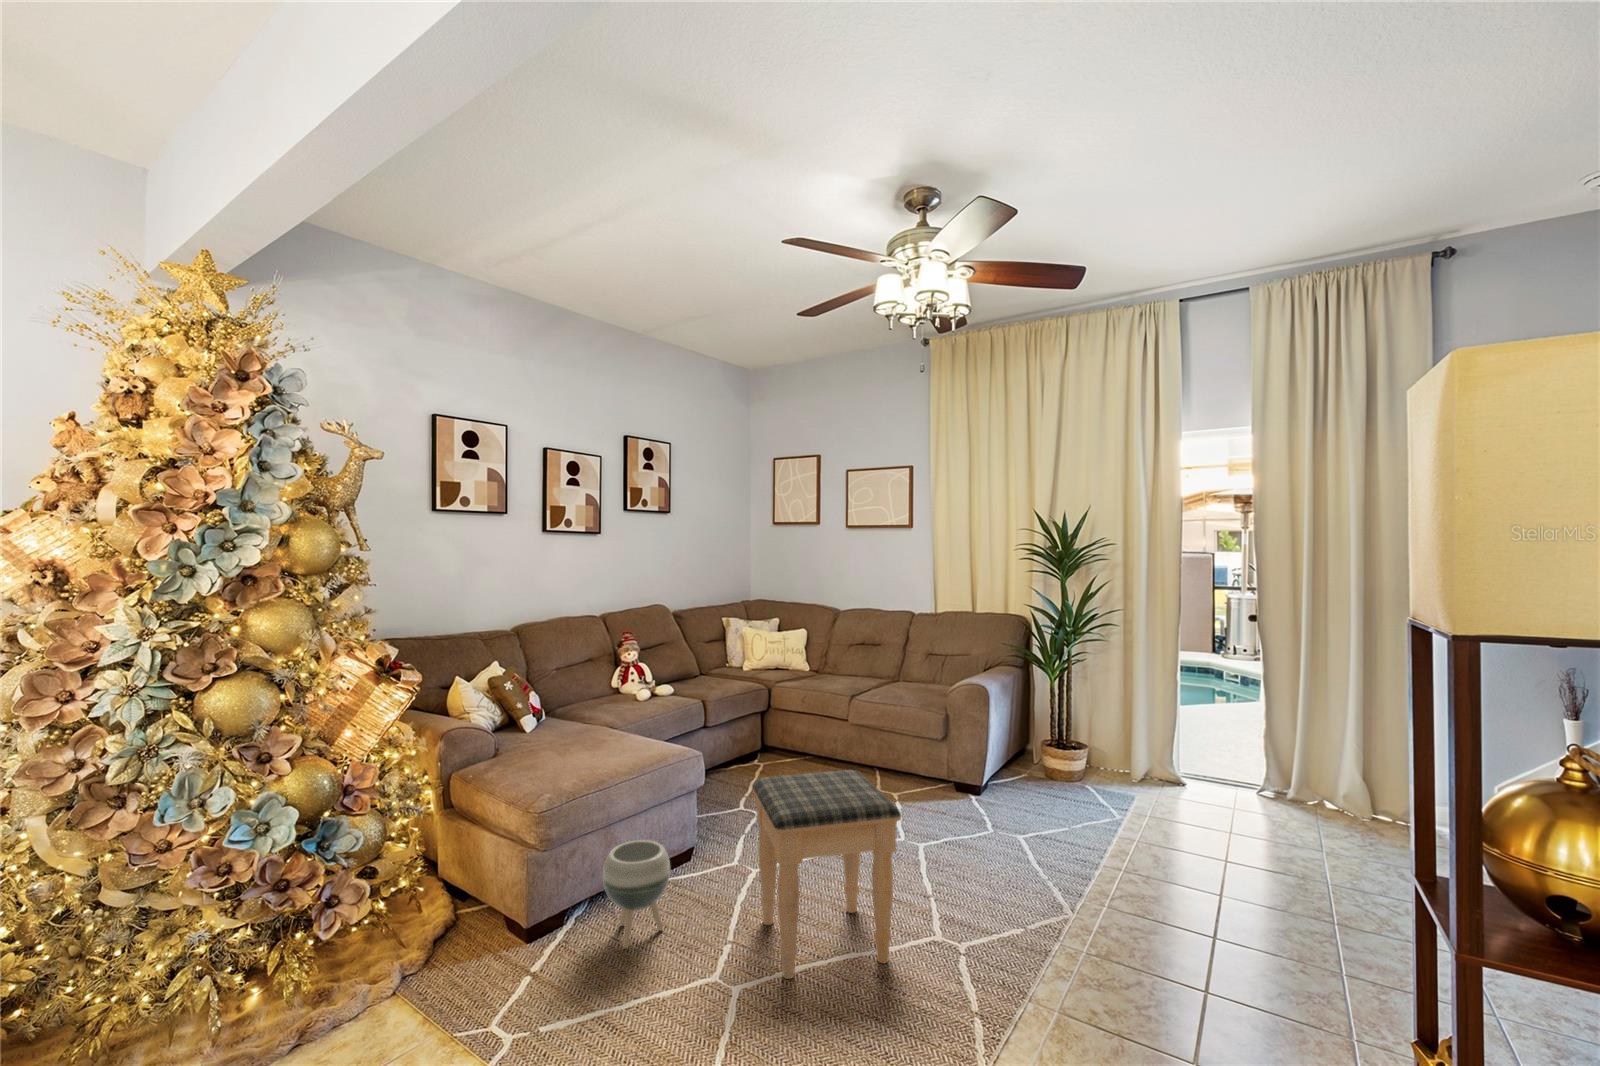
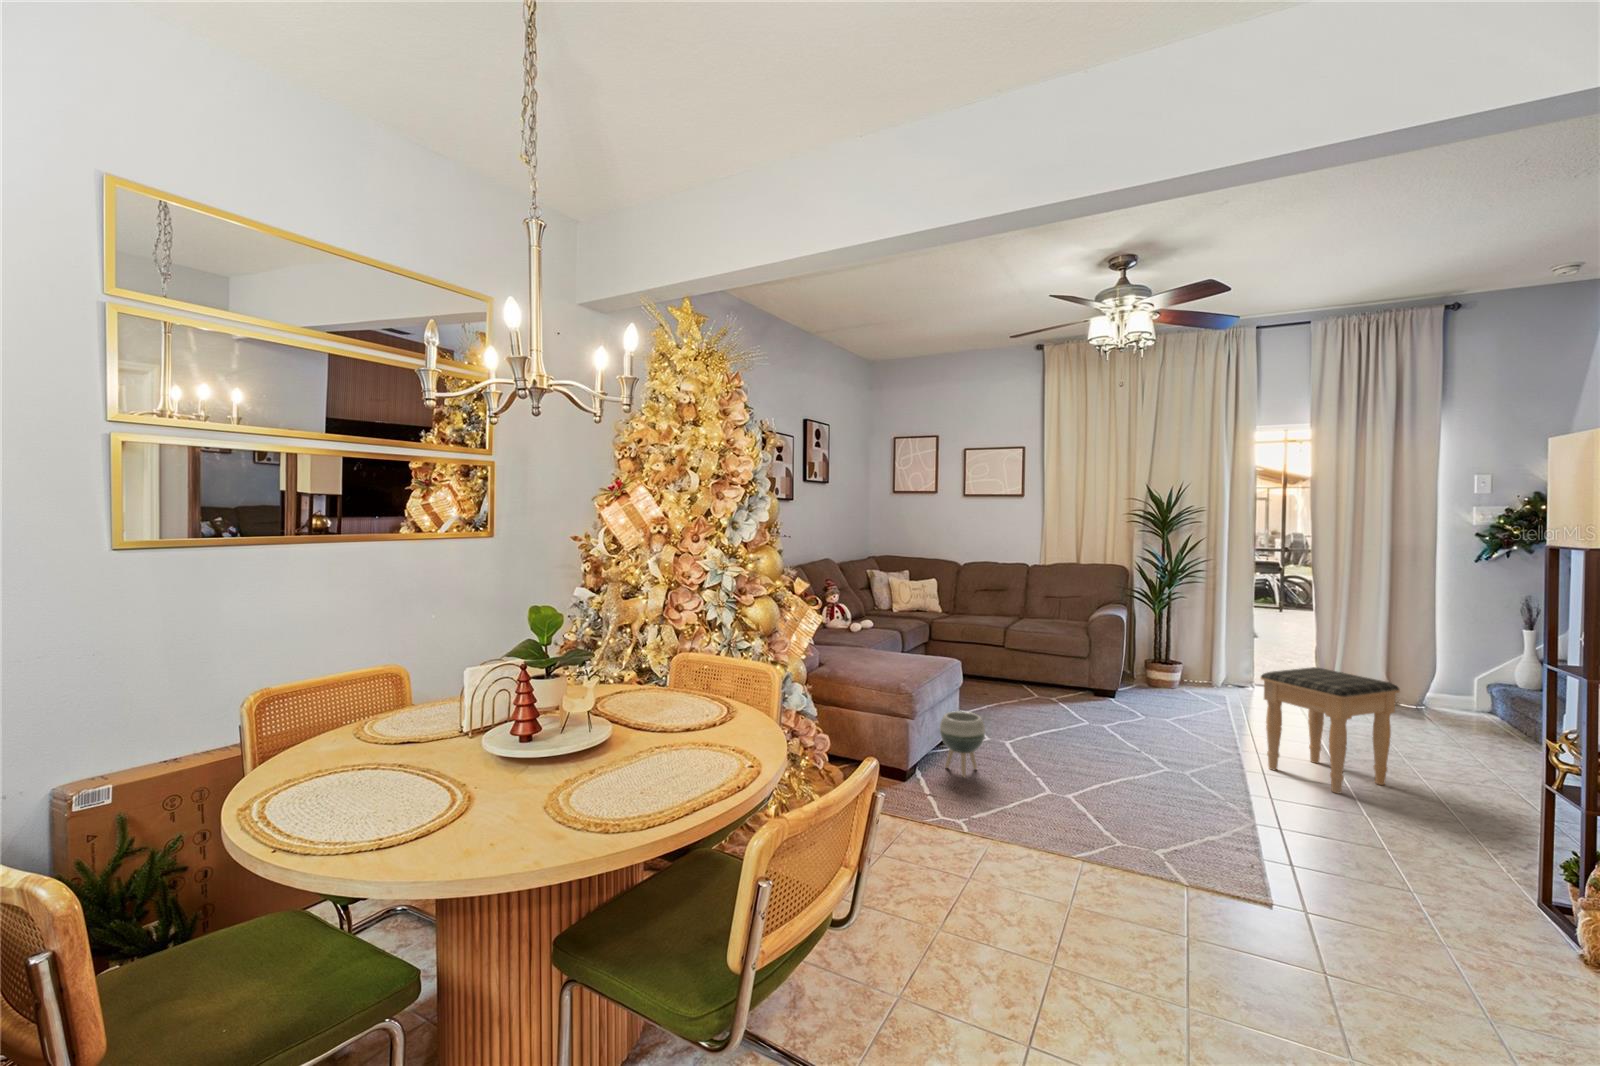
footstool: present [752,770,901,979] -> present [1261,667,1400,794]

